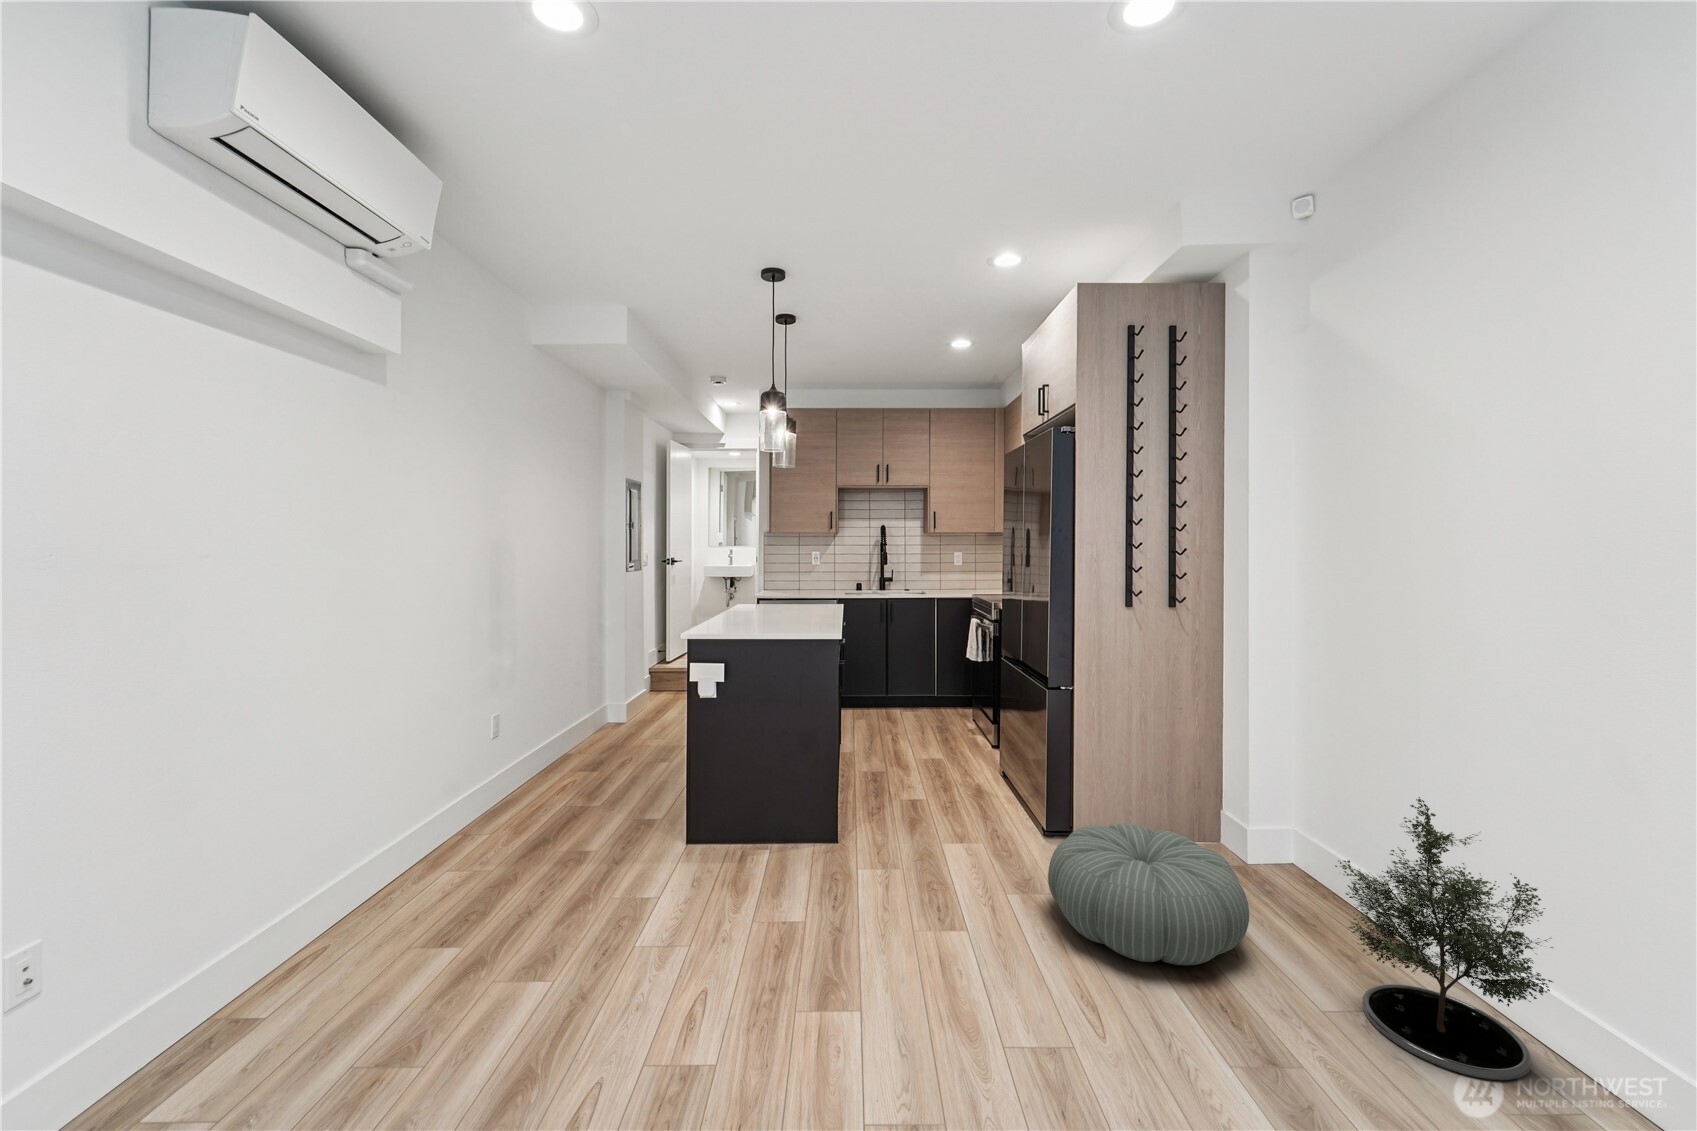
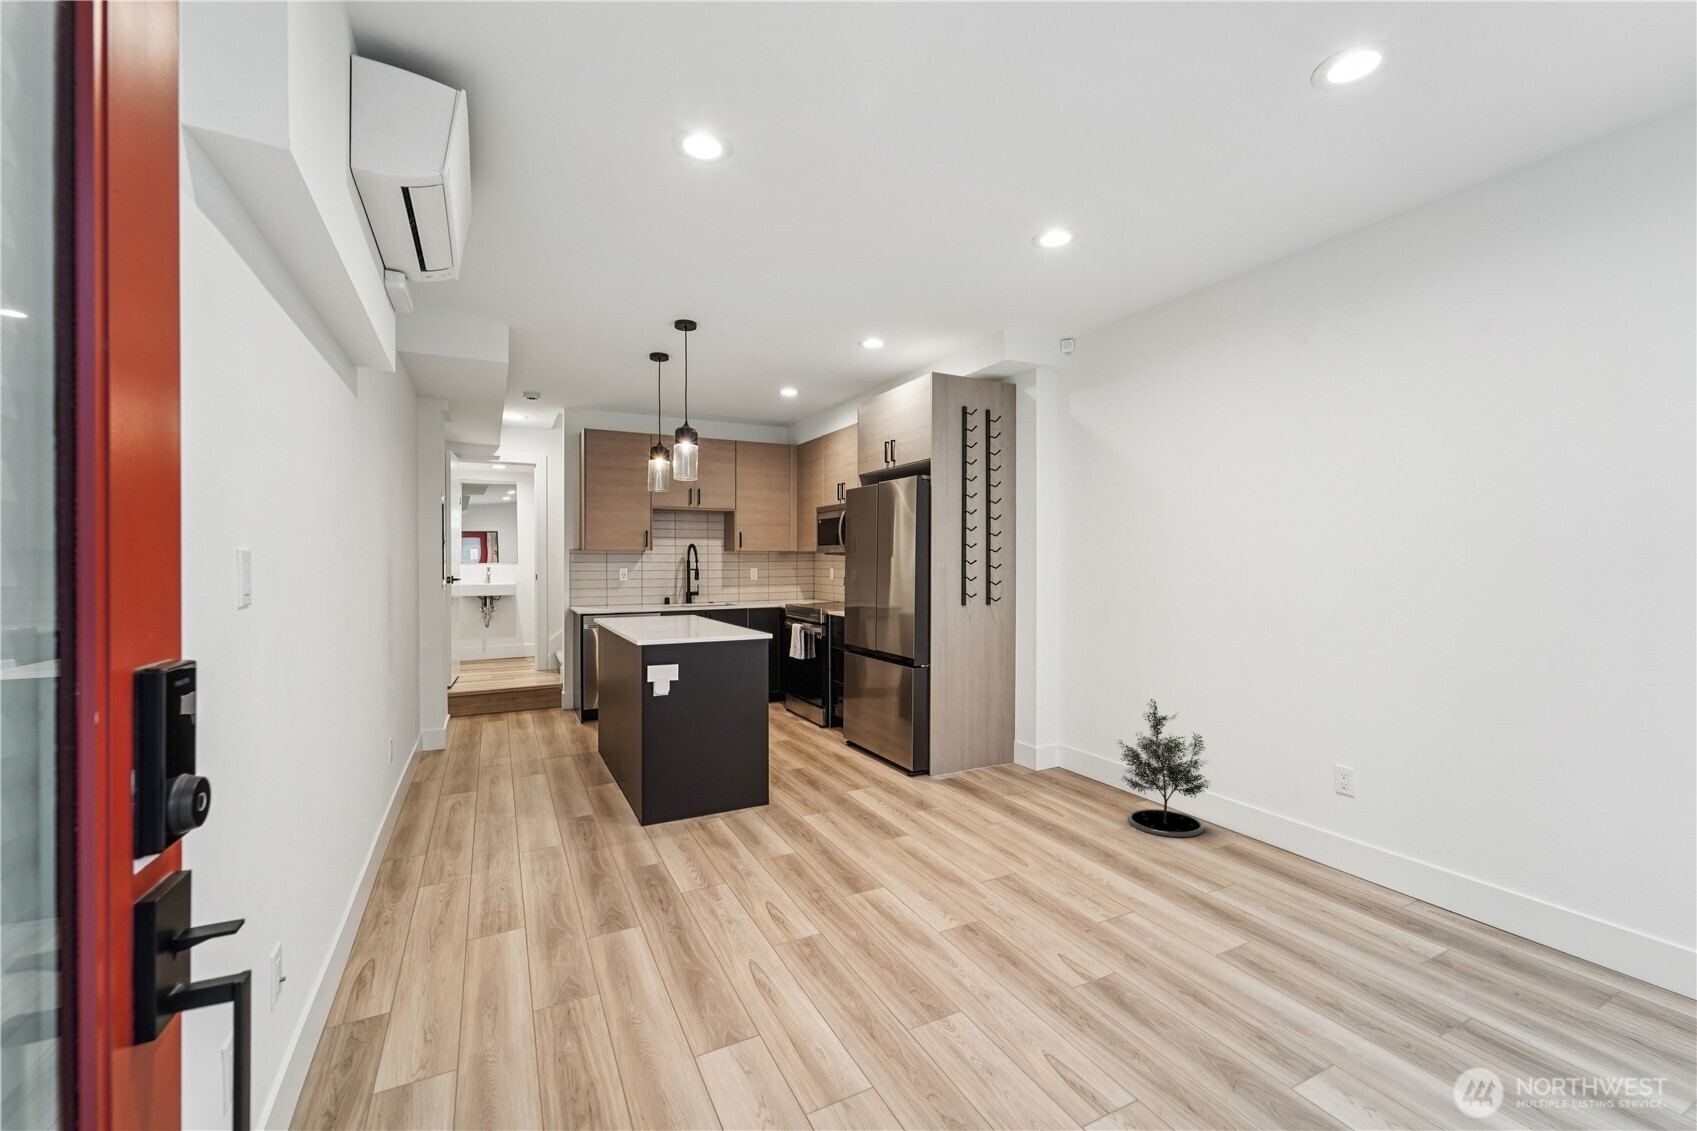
pouf: present [1048,824,1249,965] -> none [946,751,1068,826]

